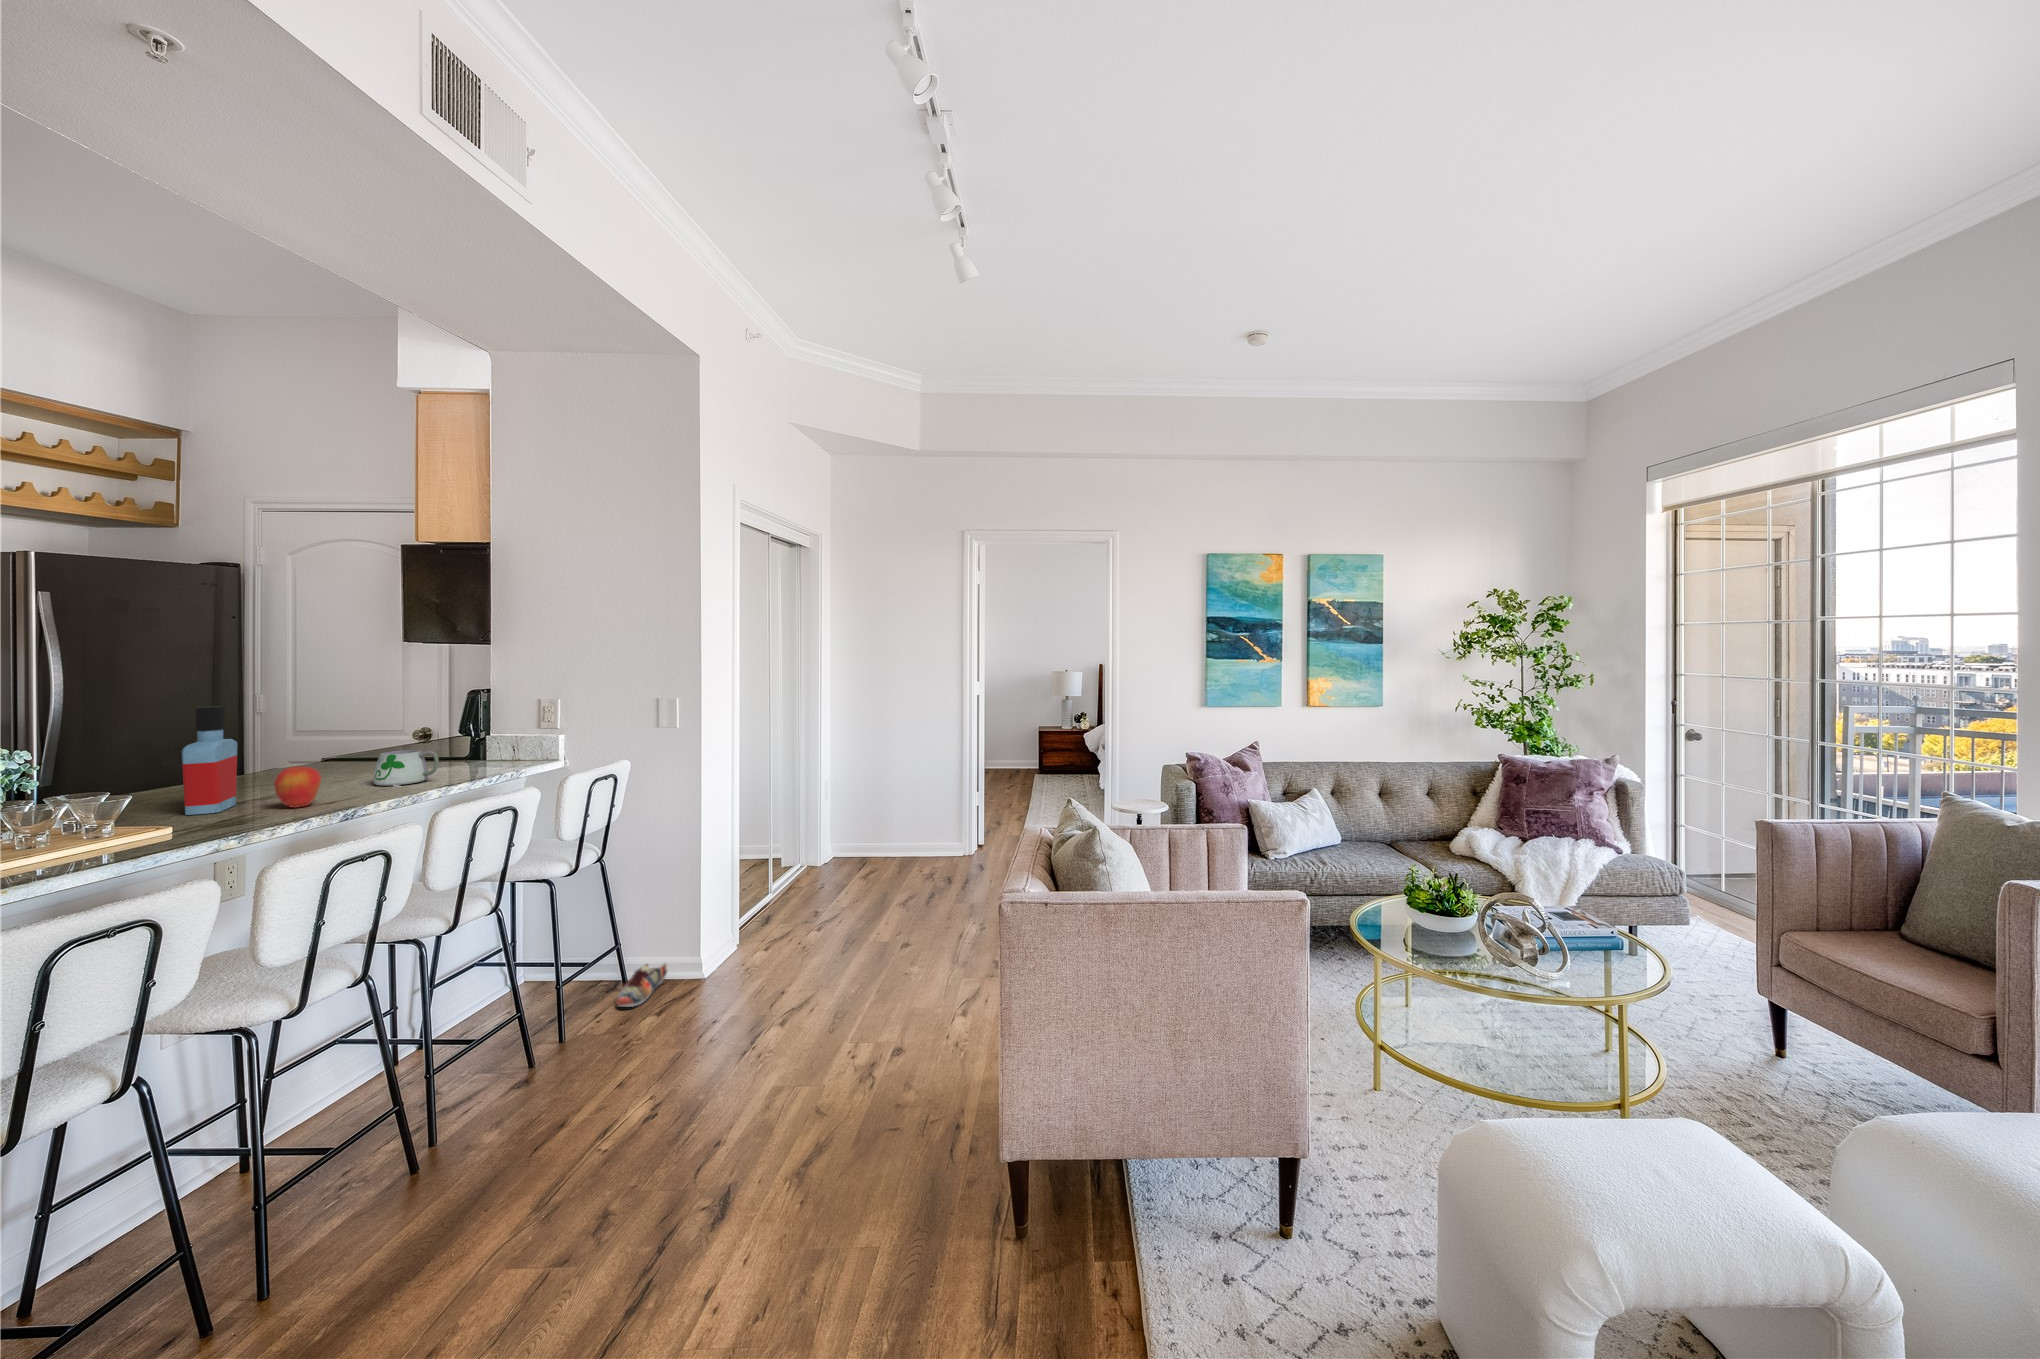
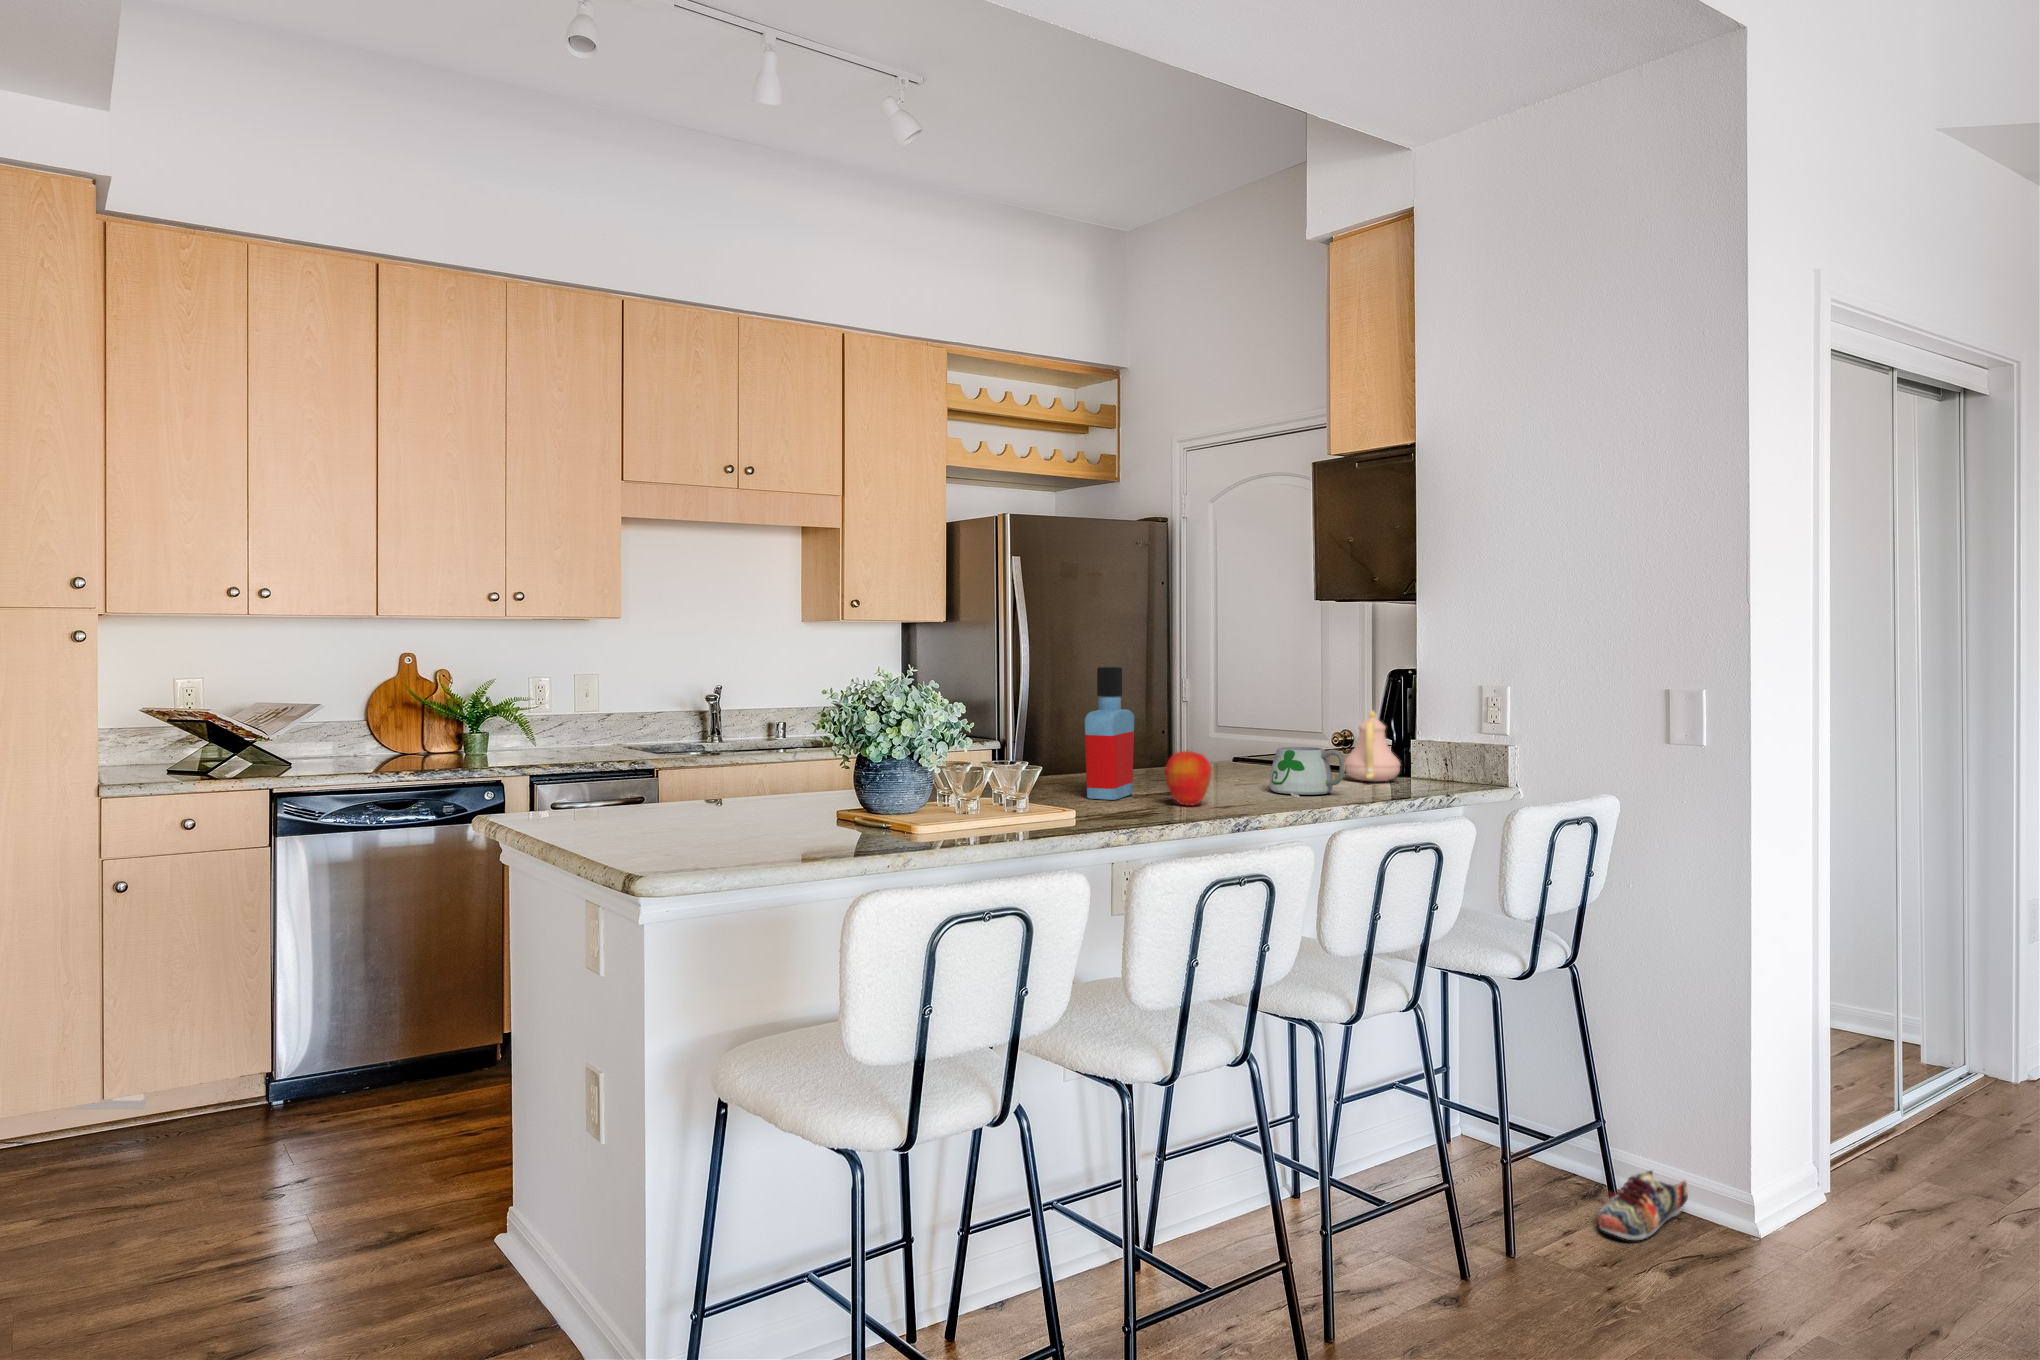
teapot: none [436,719,482,767] -> present [1345,711,1400,781]

